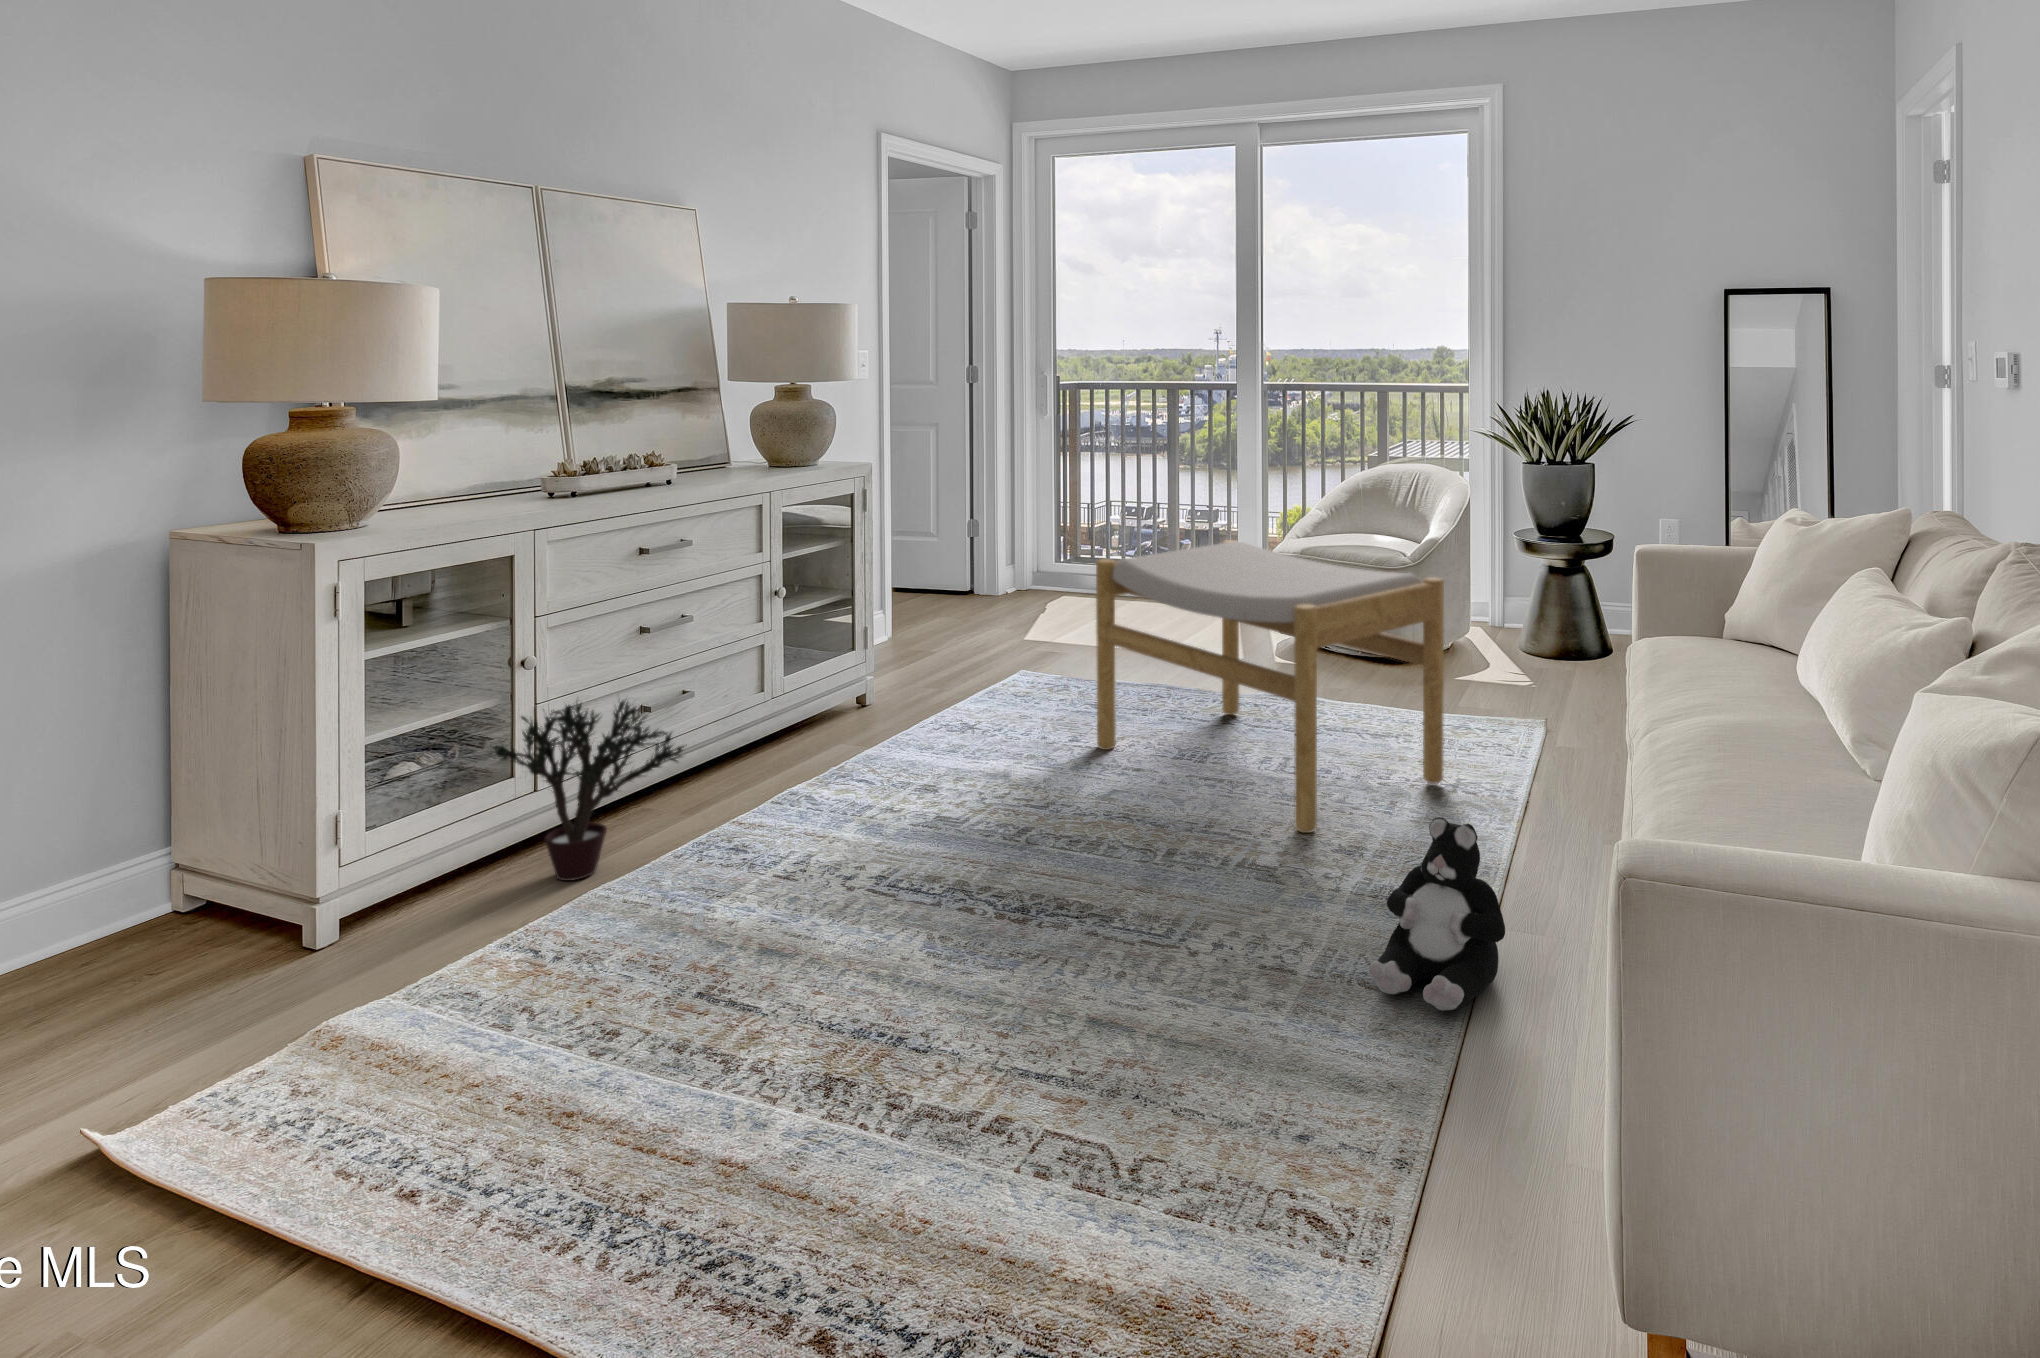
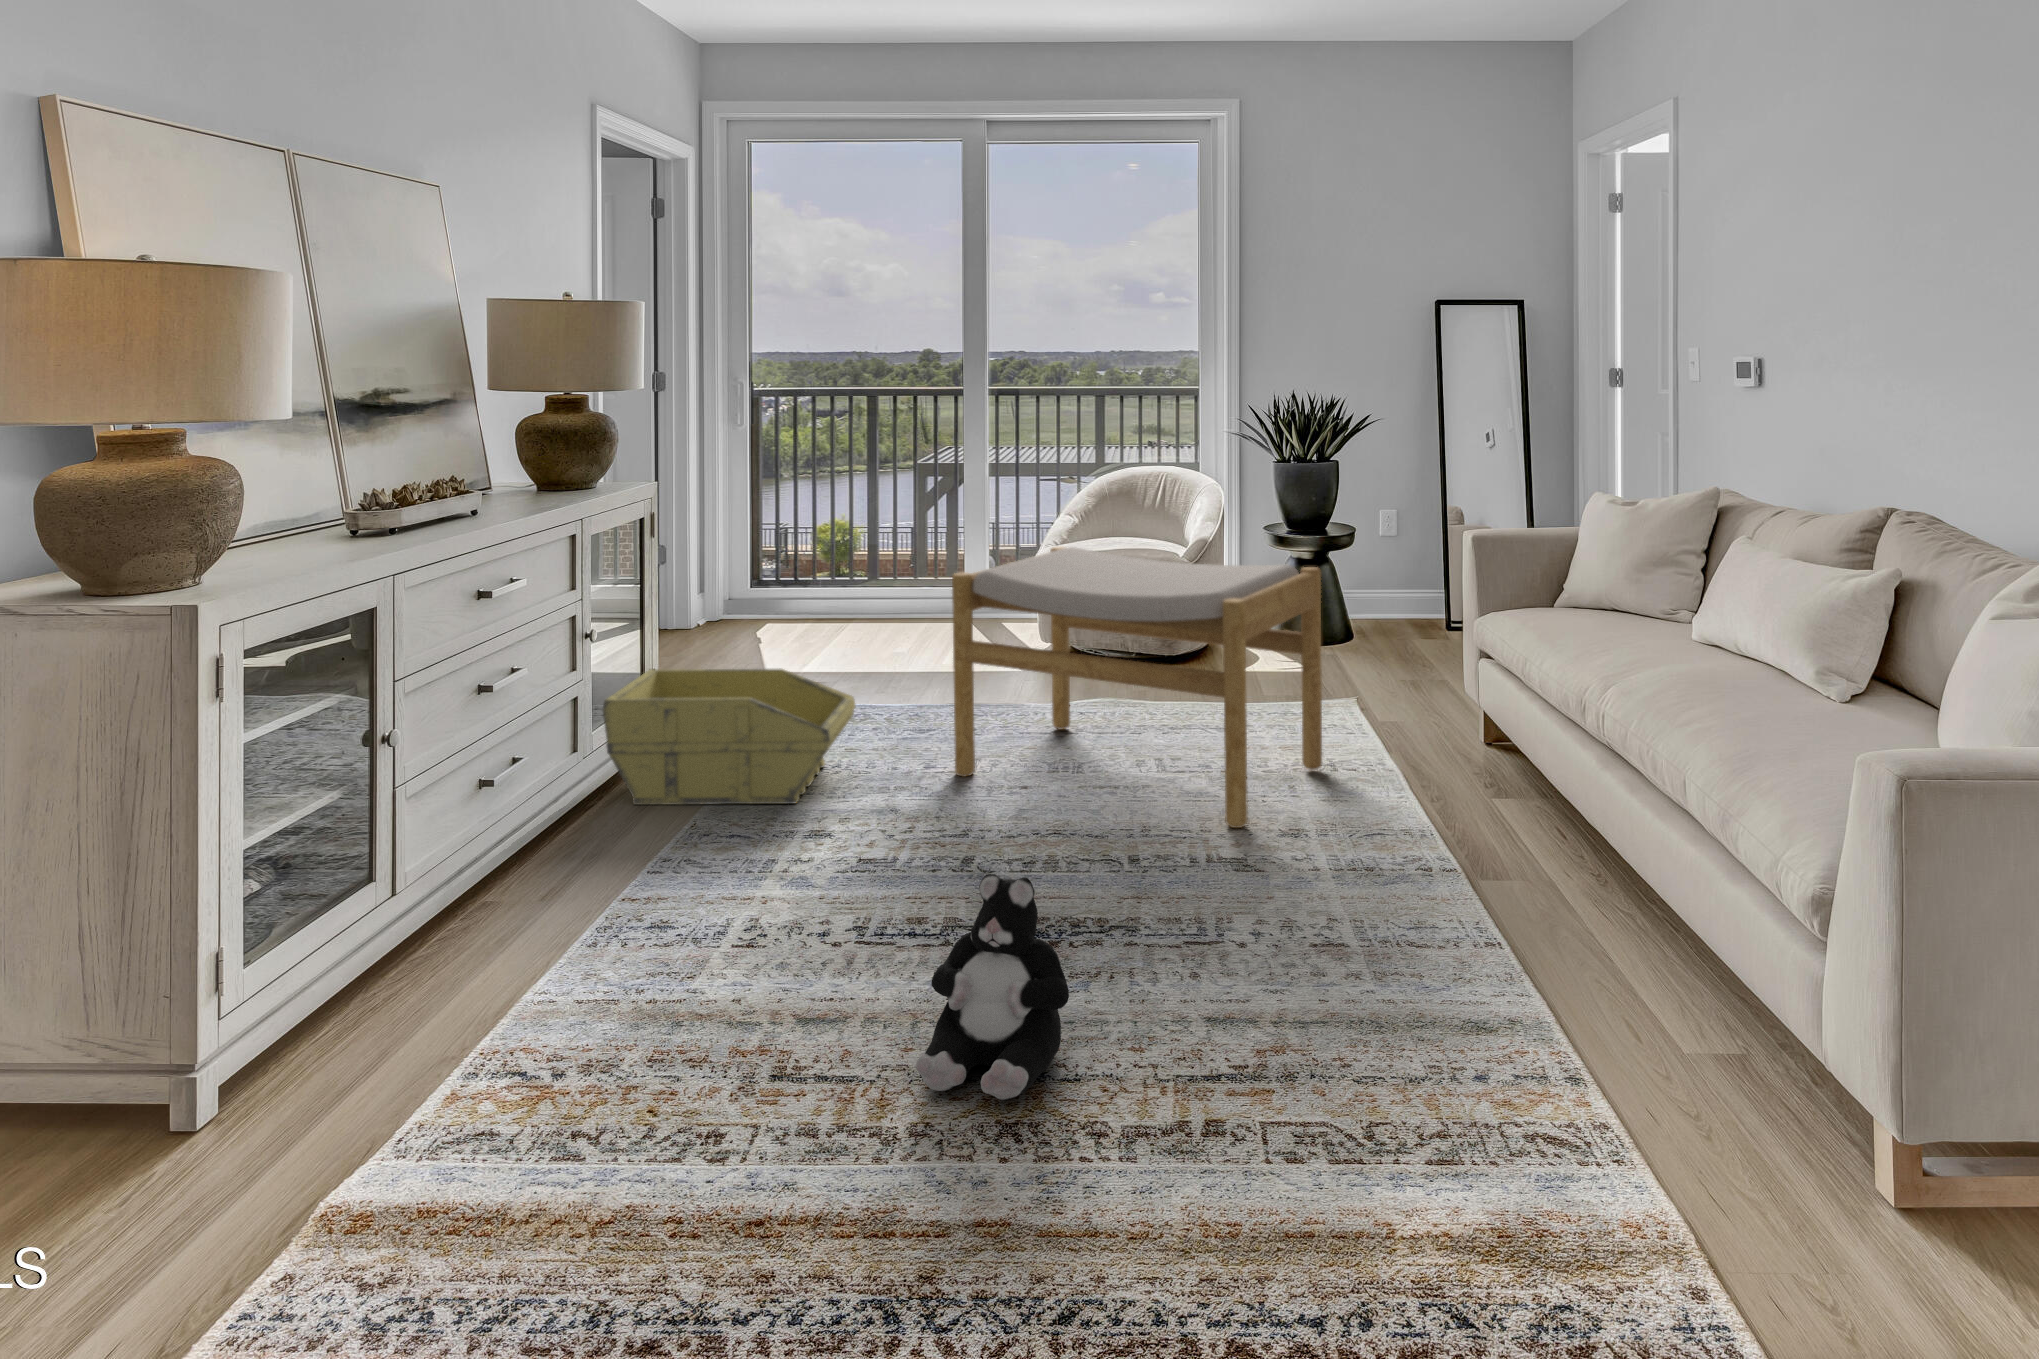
storage bin: none [796,625,1022,757] -> present [603,669,856,805]
potted plant: present [490,699,687,881] -> none [368,759,612,988]
plush toy: present [1369,817,1505,1011] -> present [916,874,1069,1100]

